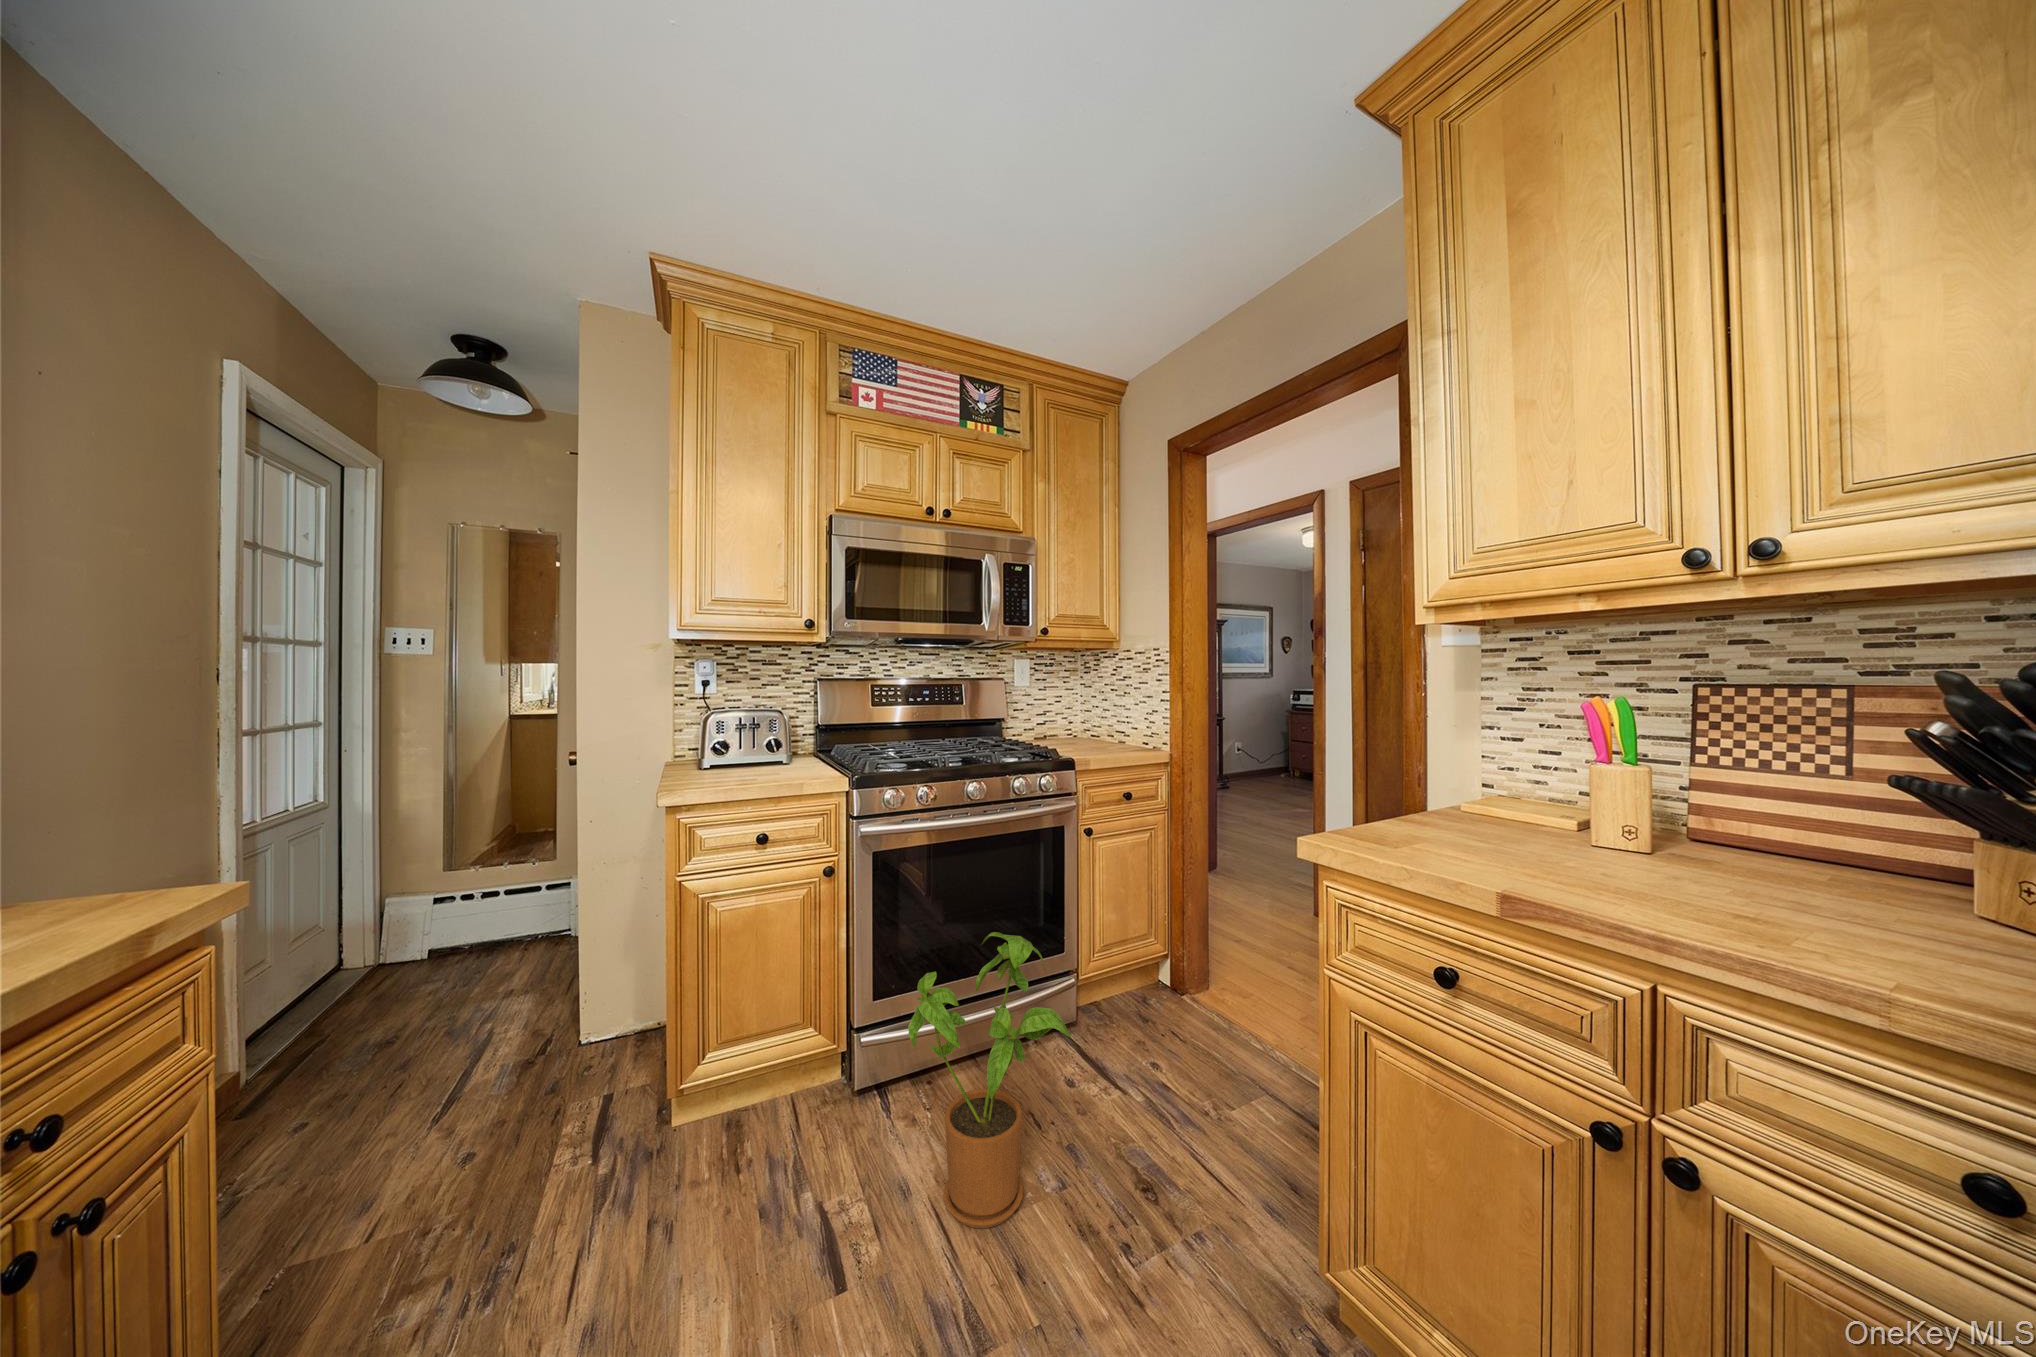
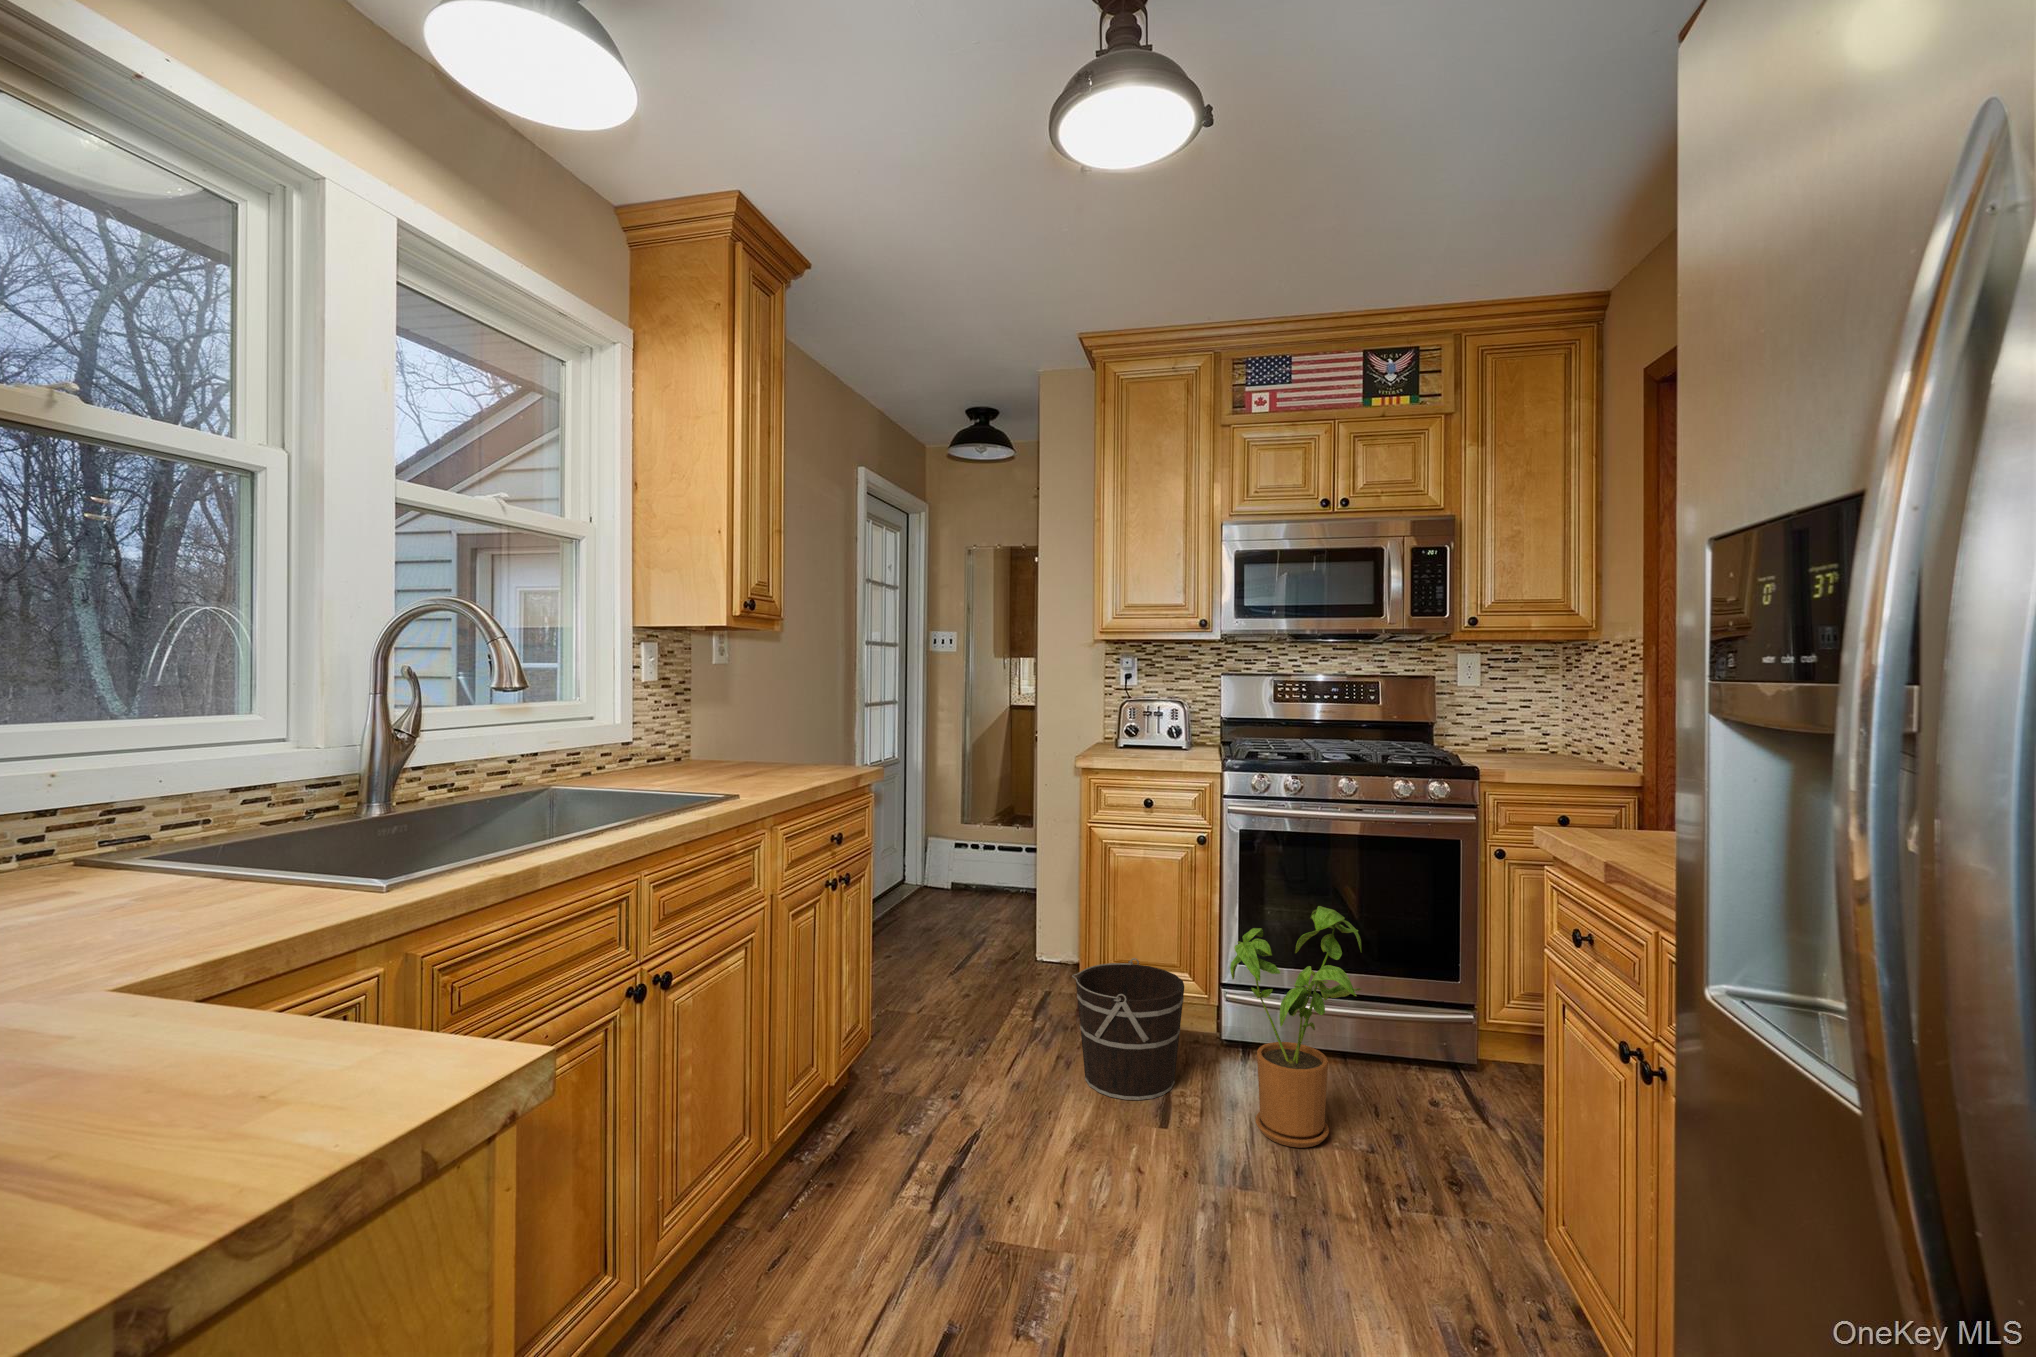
bucket: none [682,1038,840,1262] -> present [1072,958,1184,1100]

